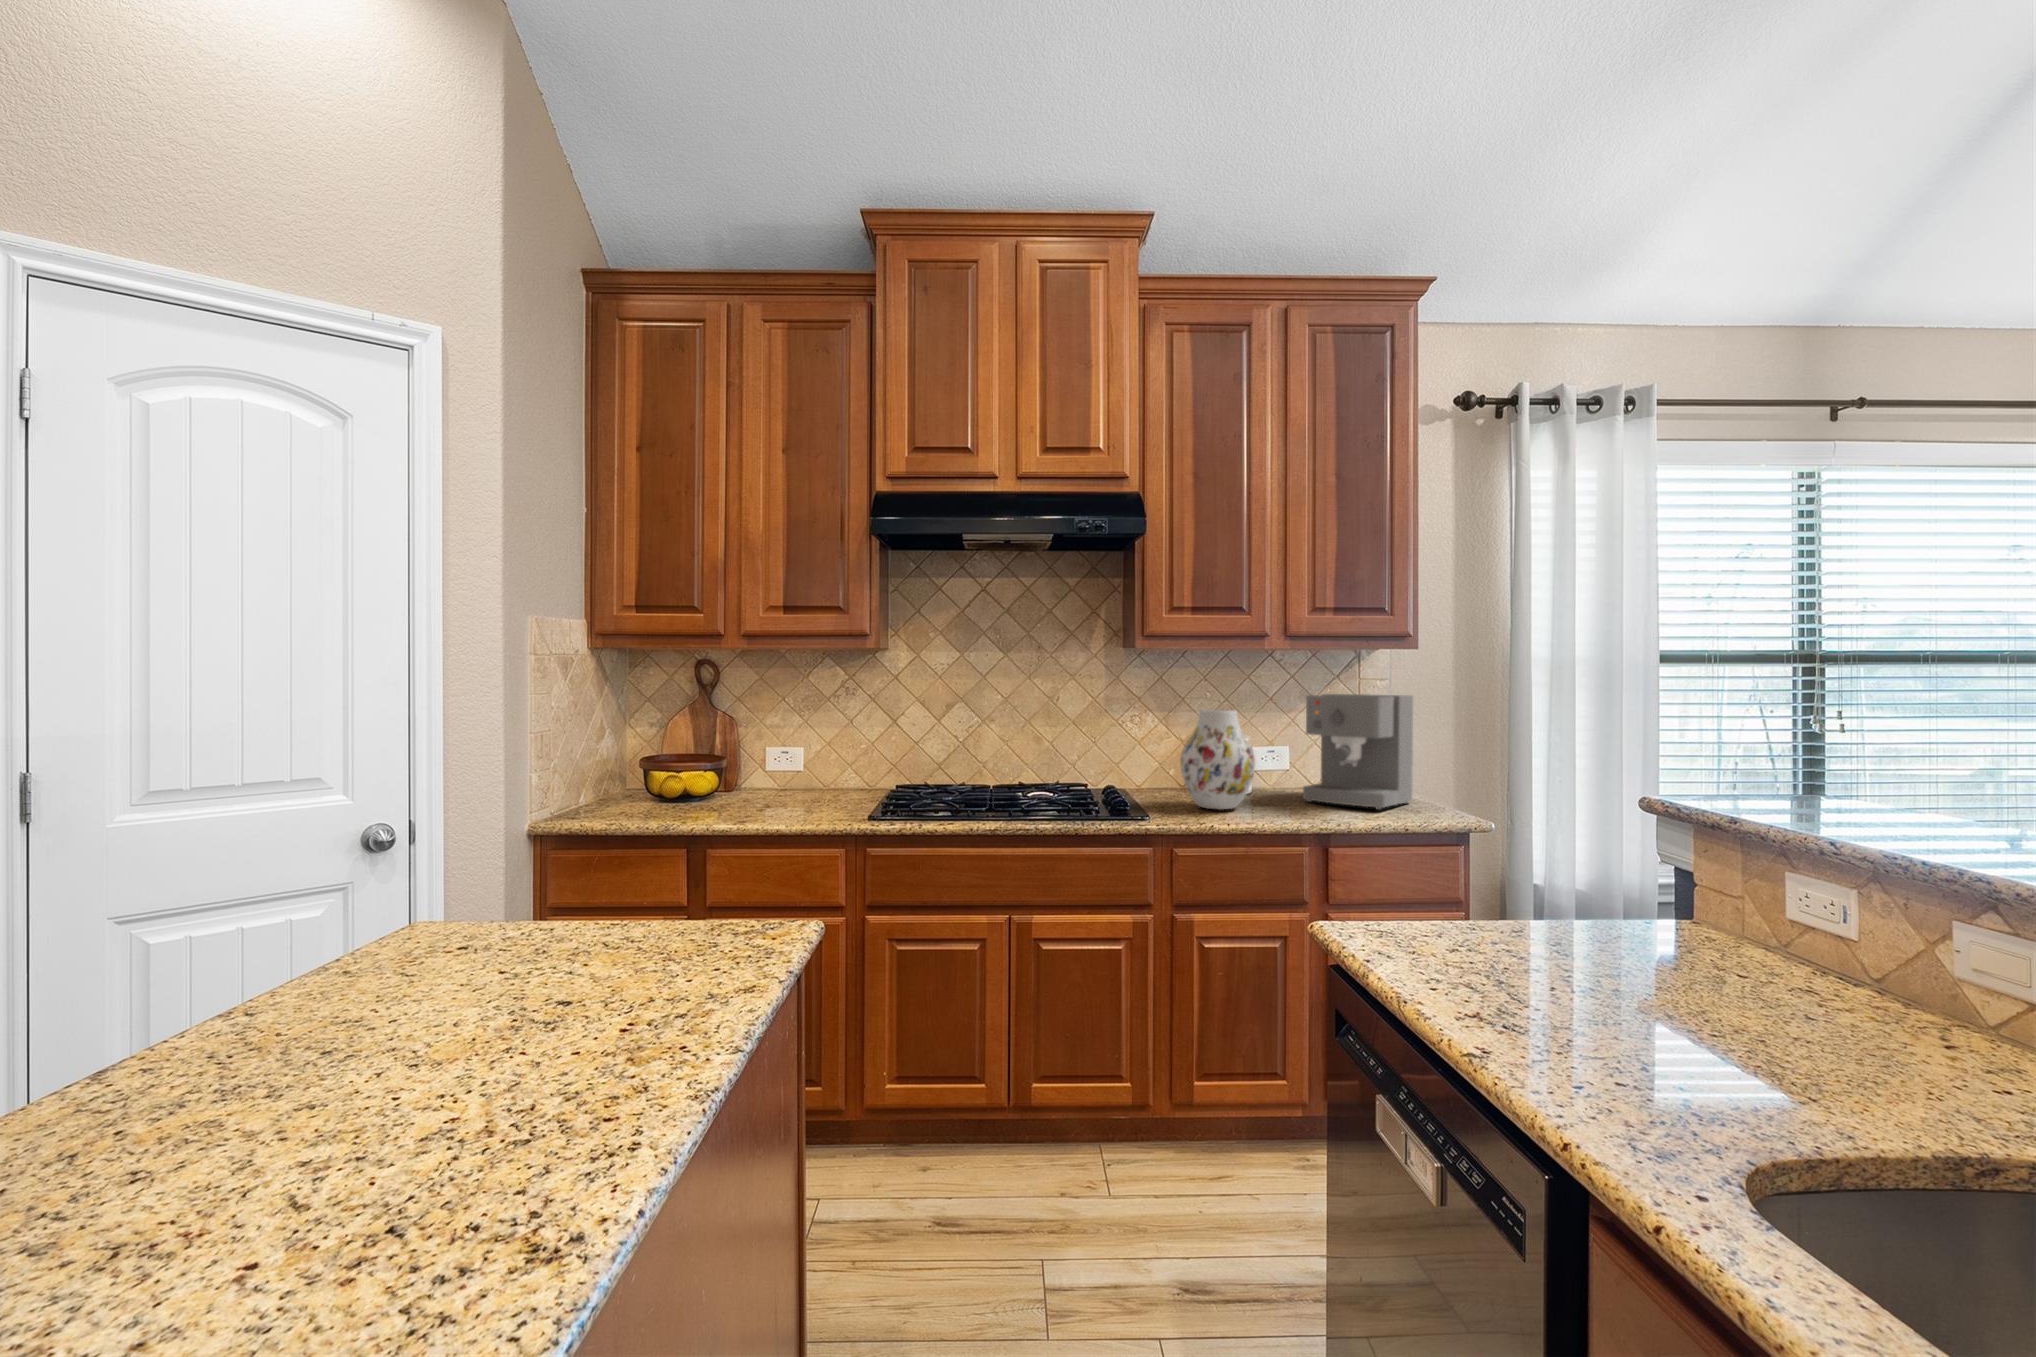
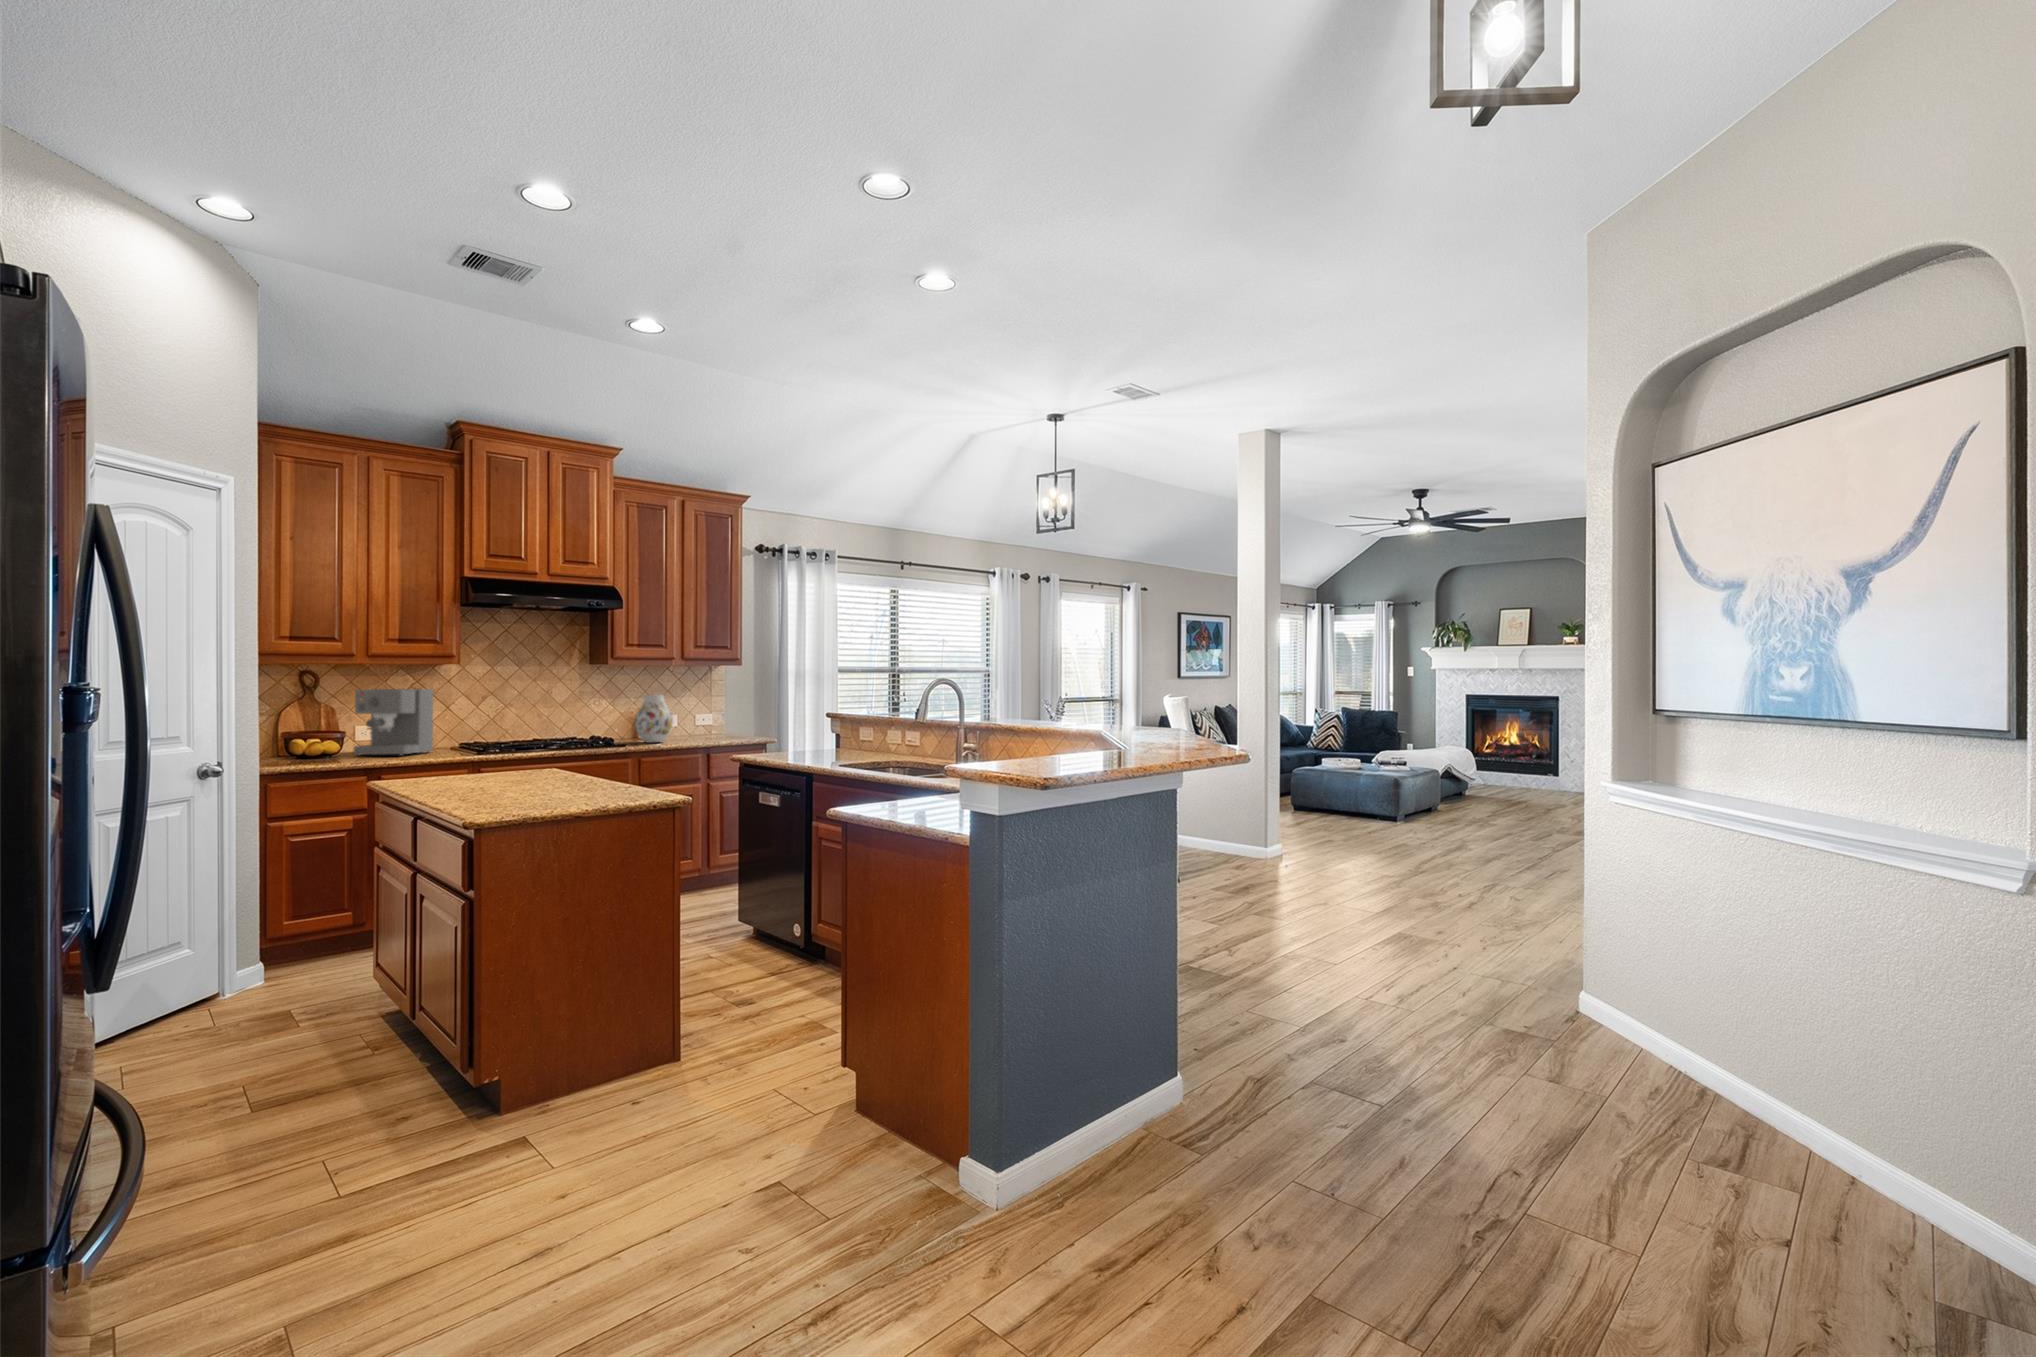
coffee maker: present [1303,694,1413,810] -> present [353,689,433,756]

